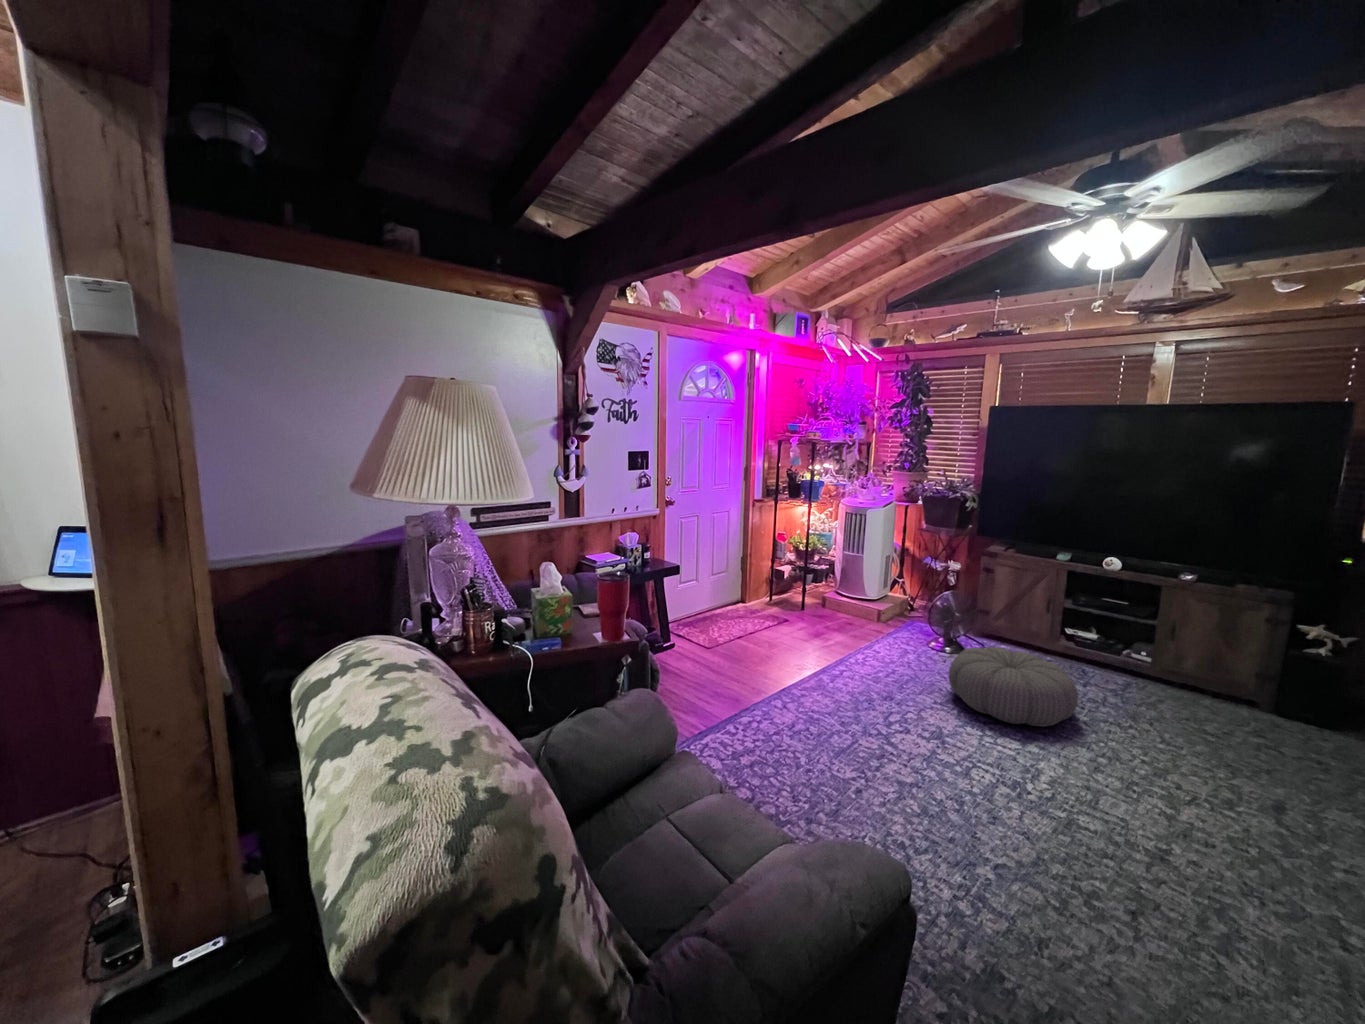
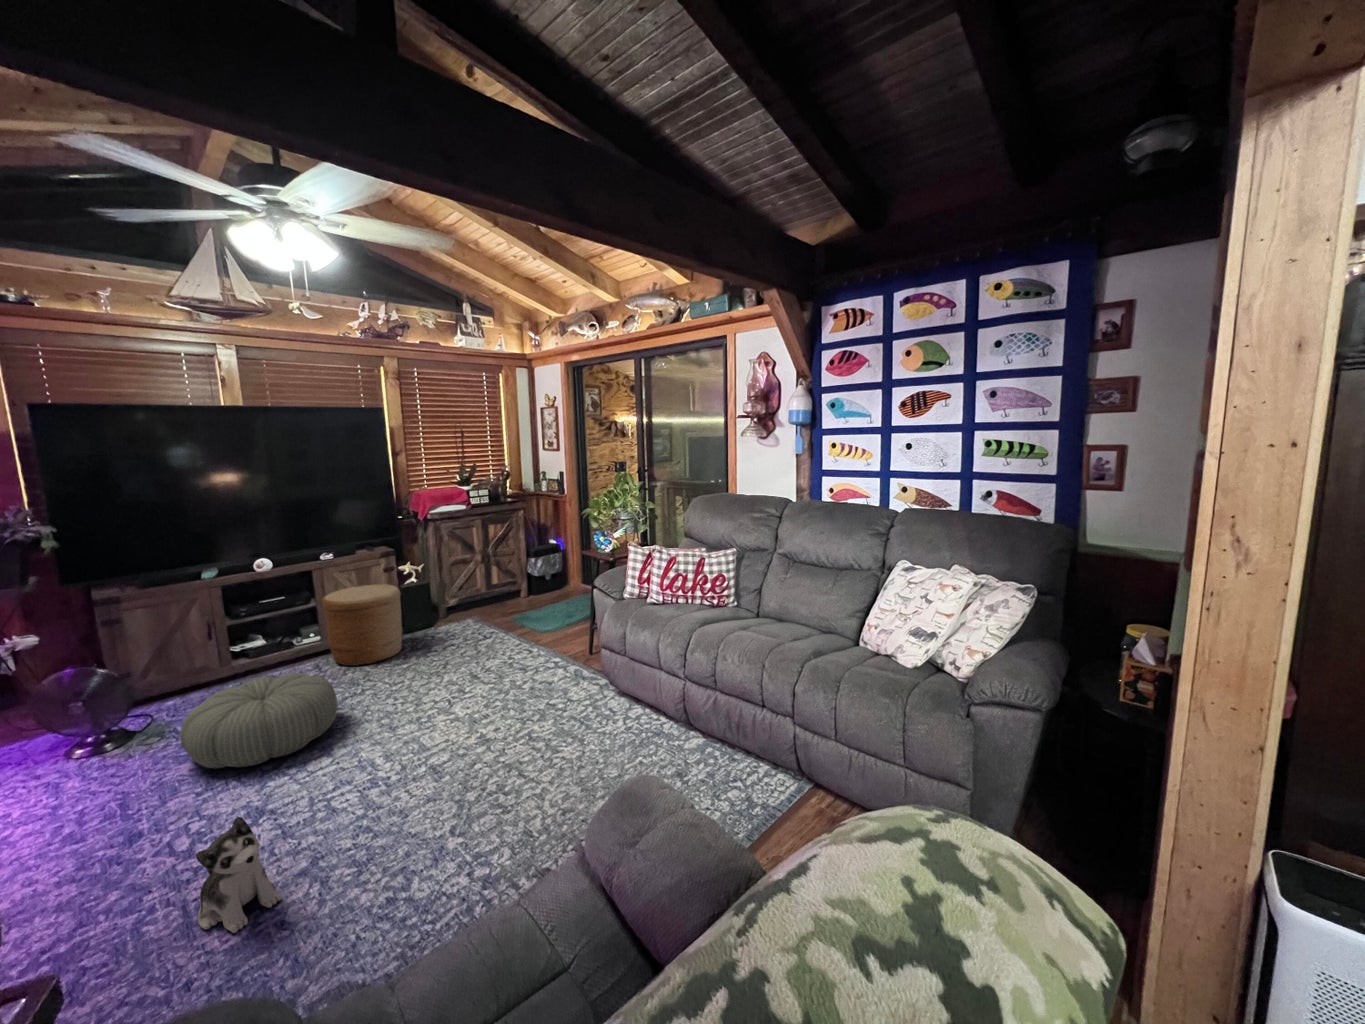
woven basket: none [1146,617,1264,721] -> present [322,584,402,666]
plush toy: none [842,707,885,782] -> present [196,817,281,933]

